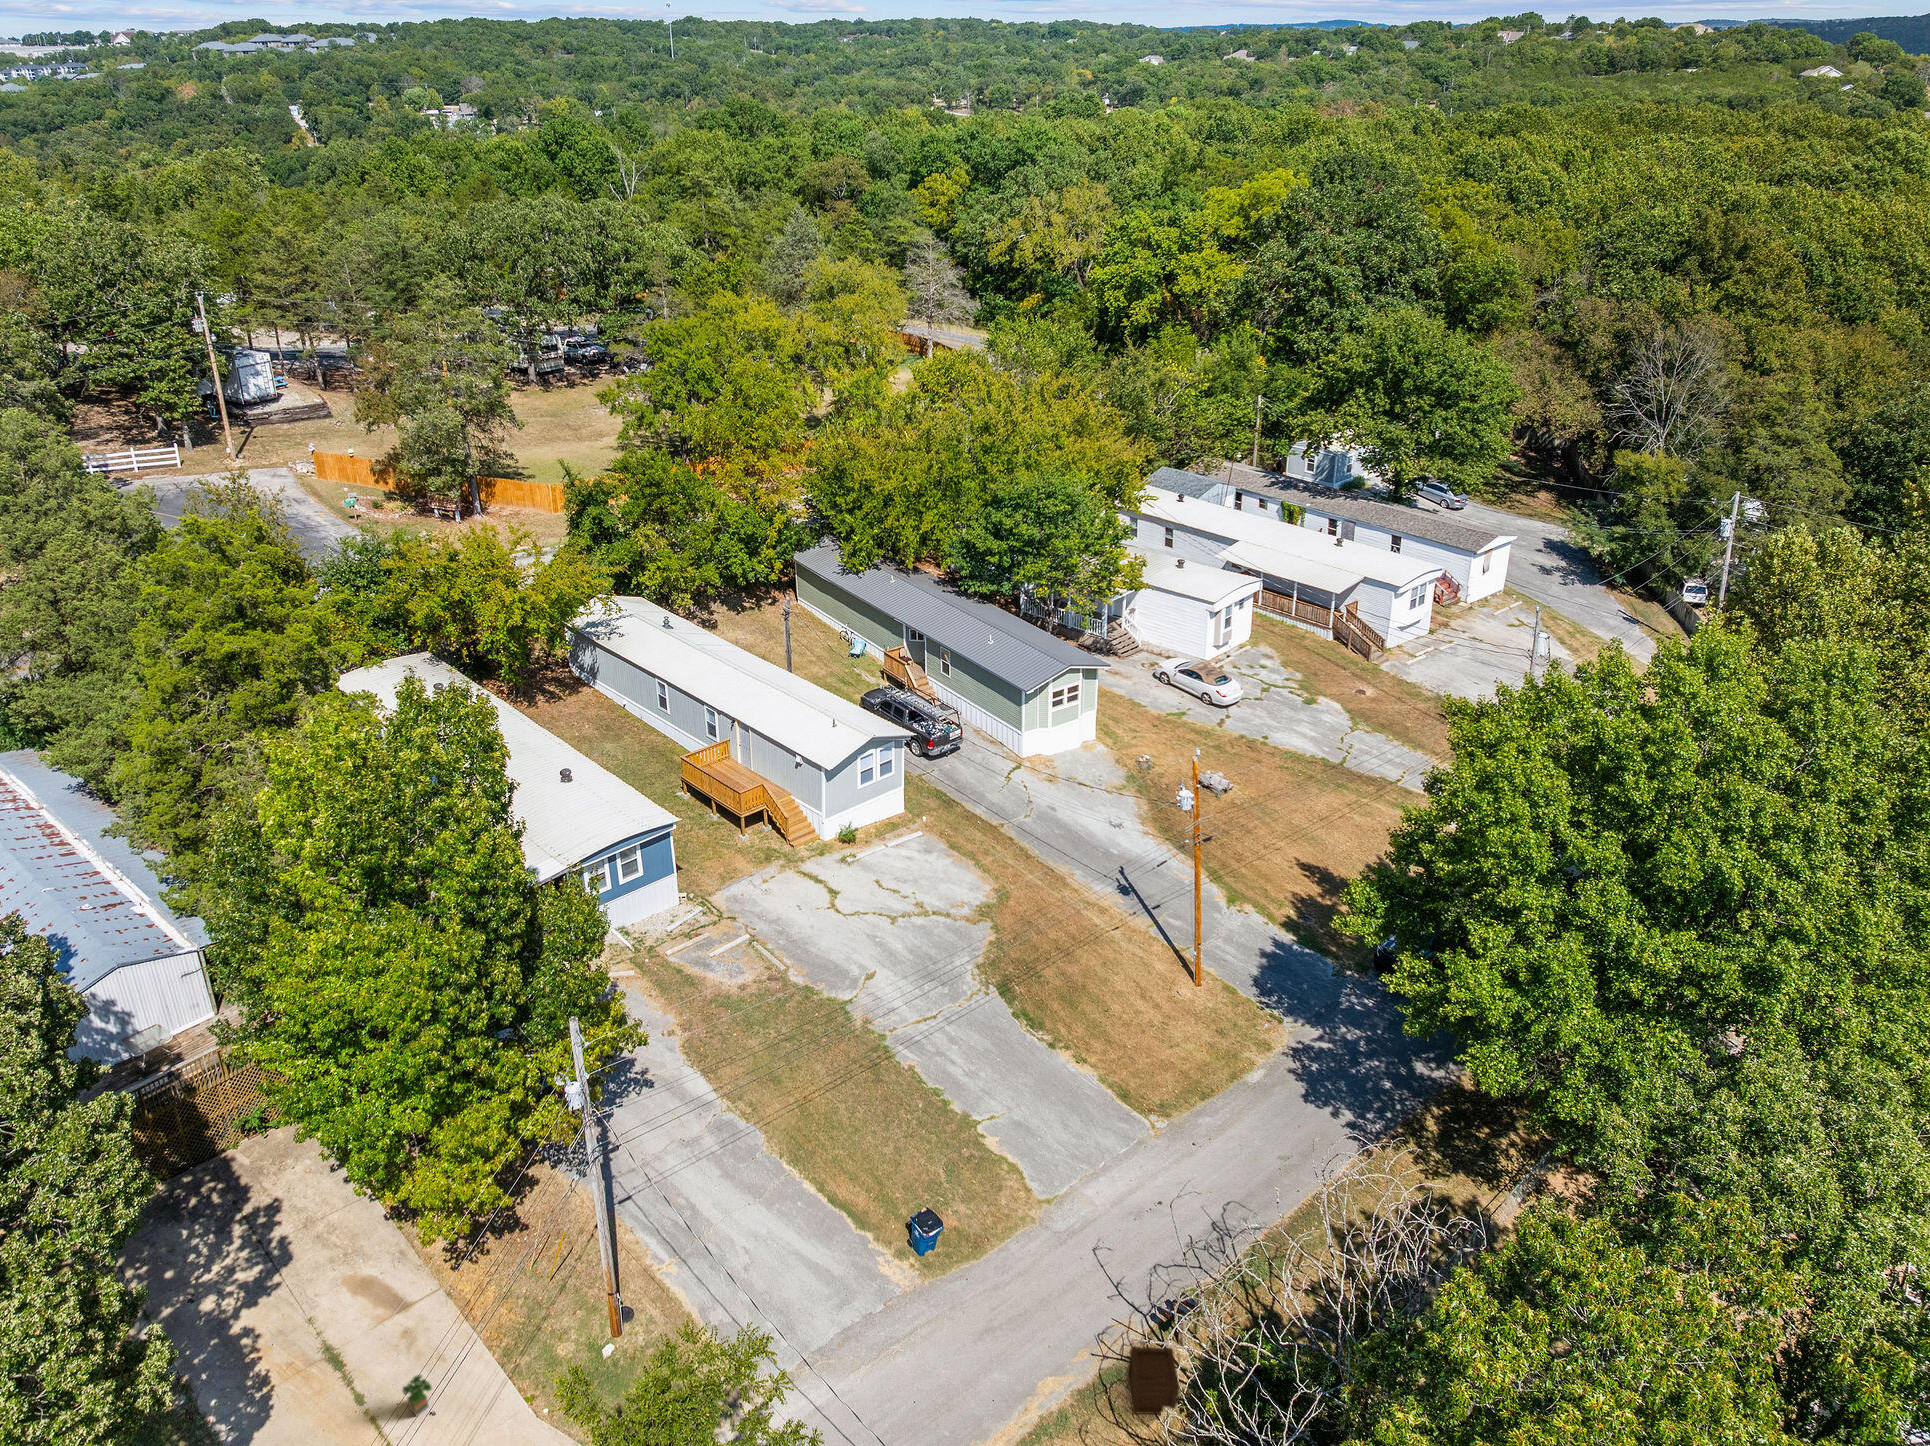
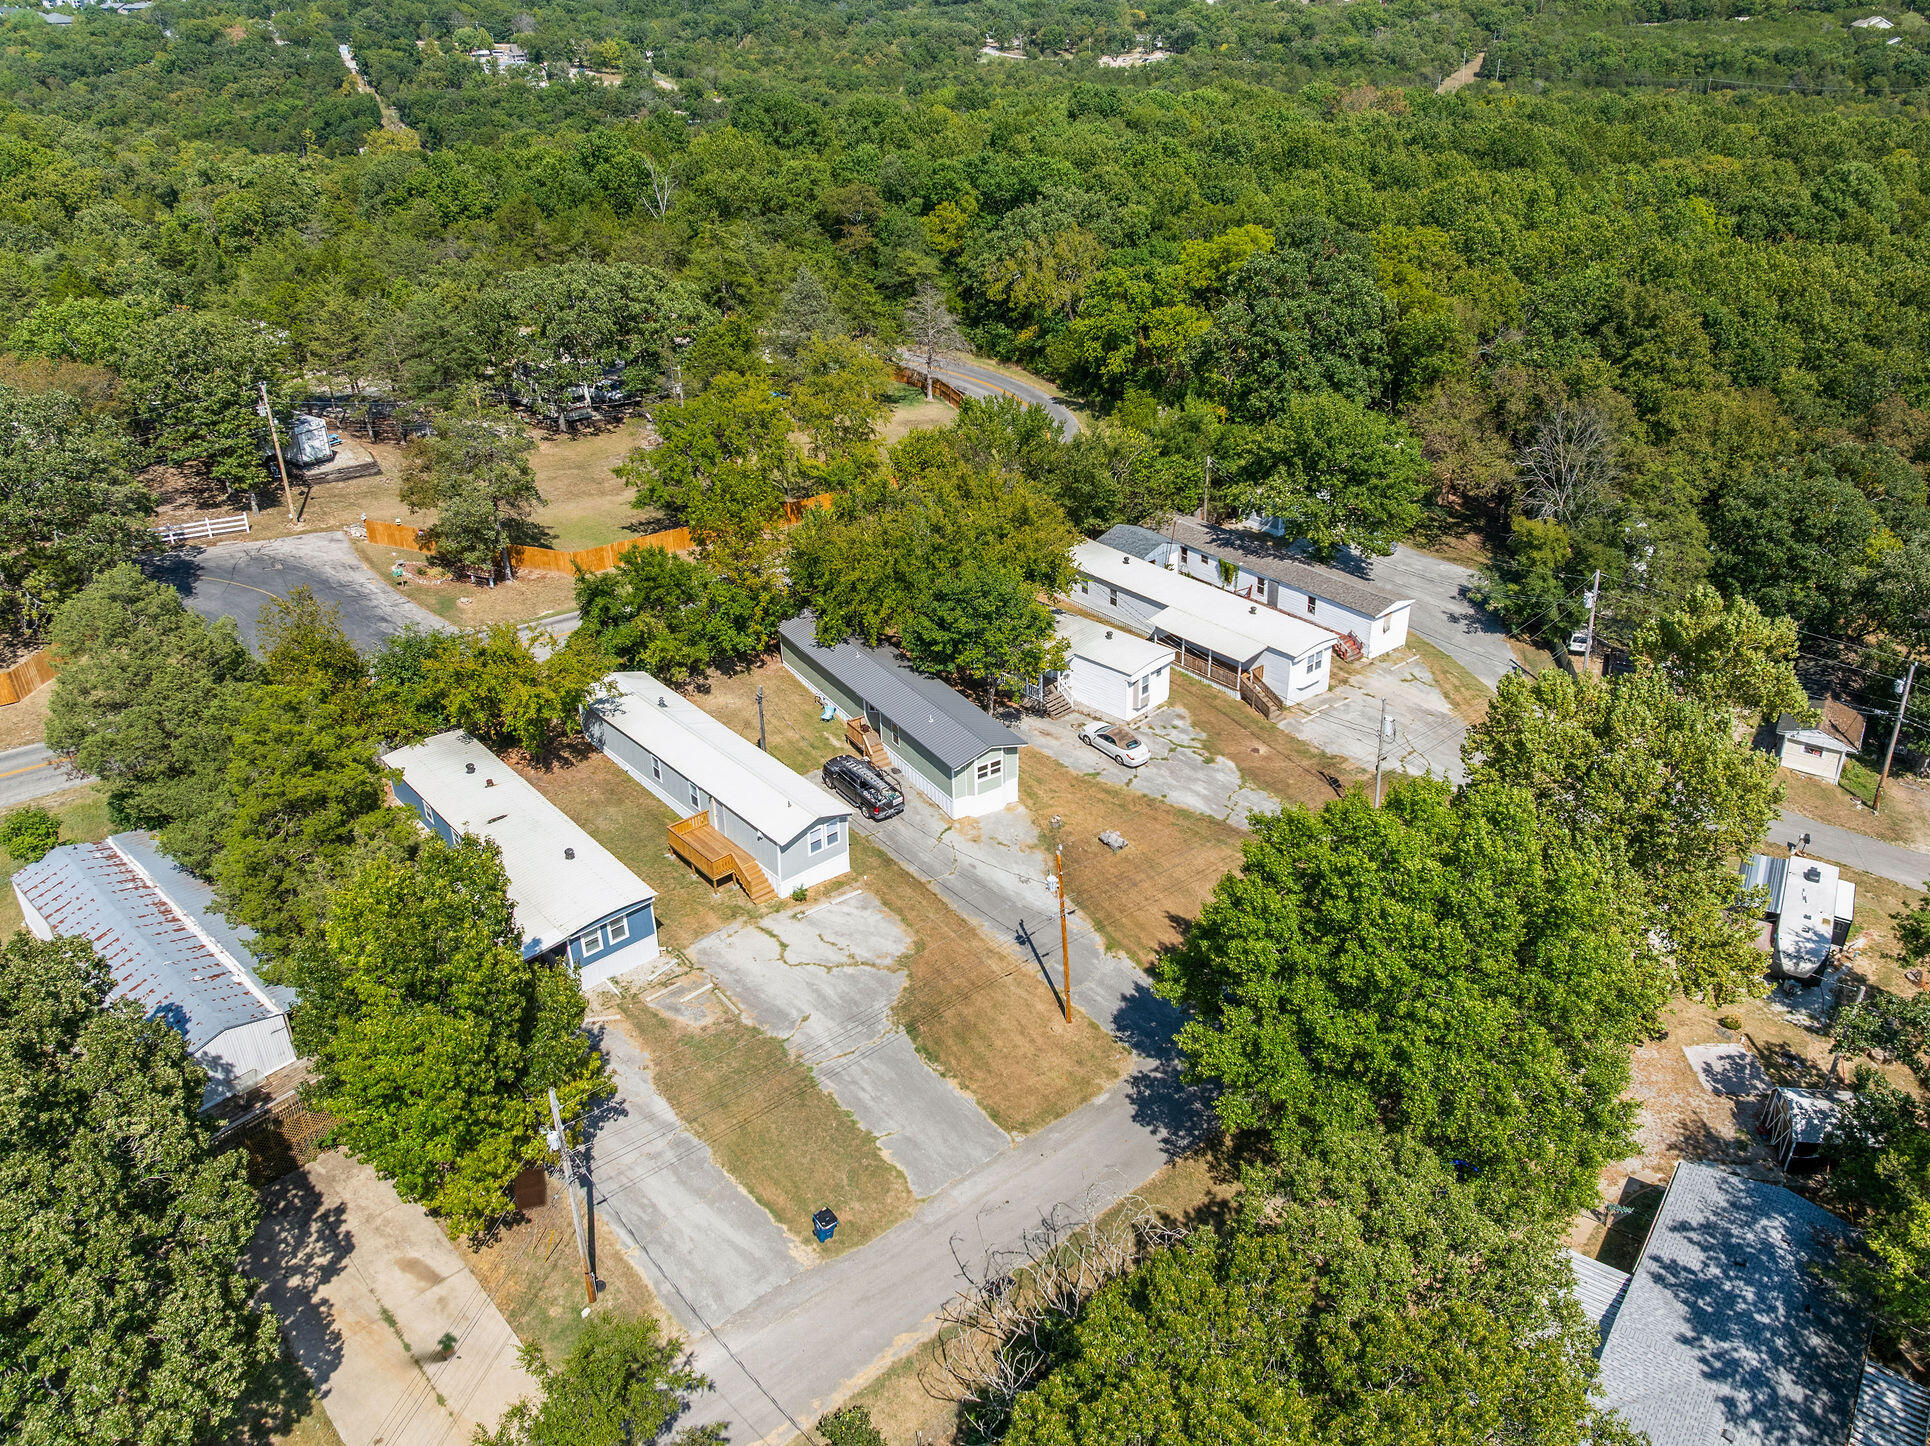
wooden crate: present [1127,1347,1180,1414] -> present [514,1167,547,1211]

